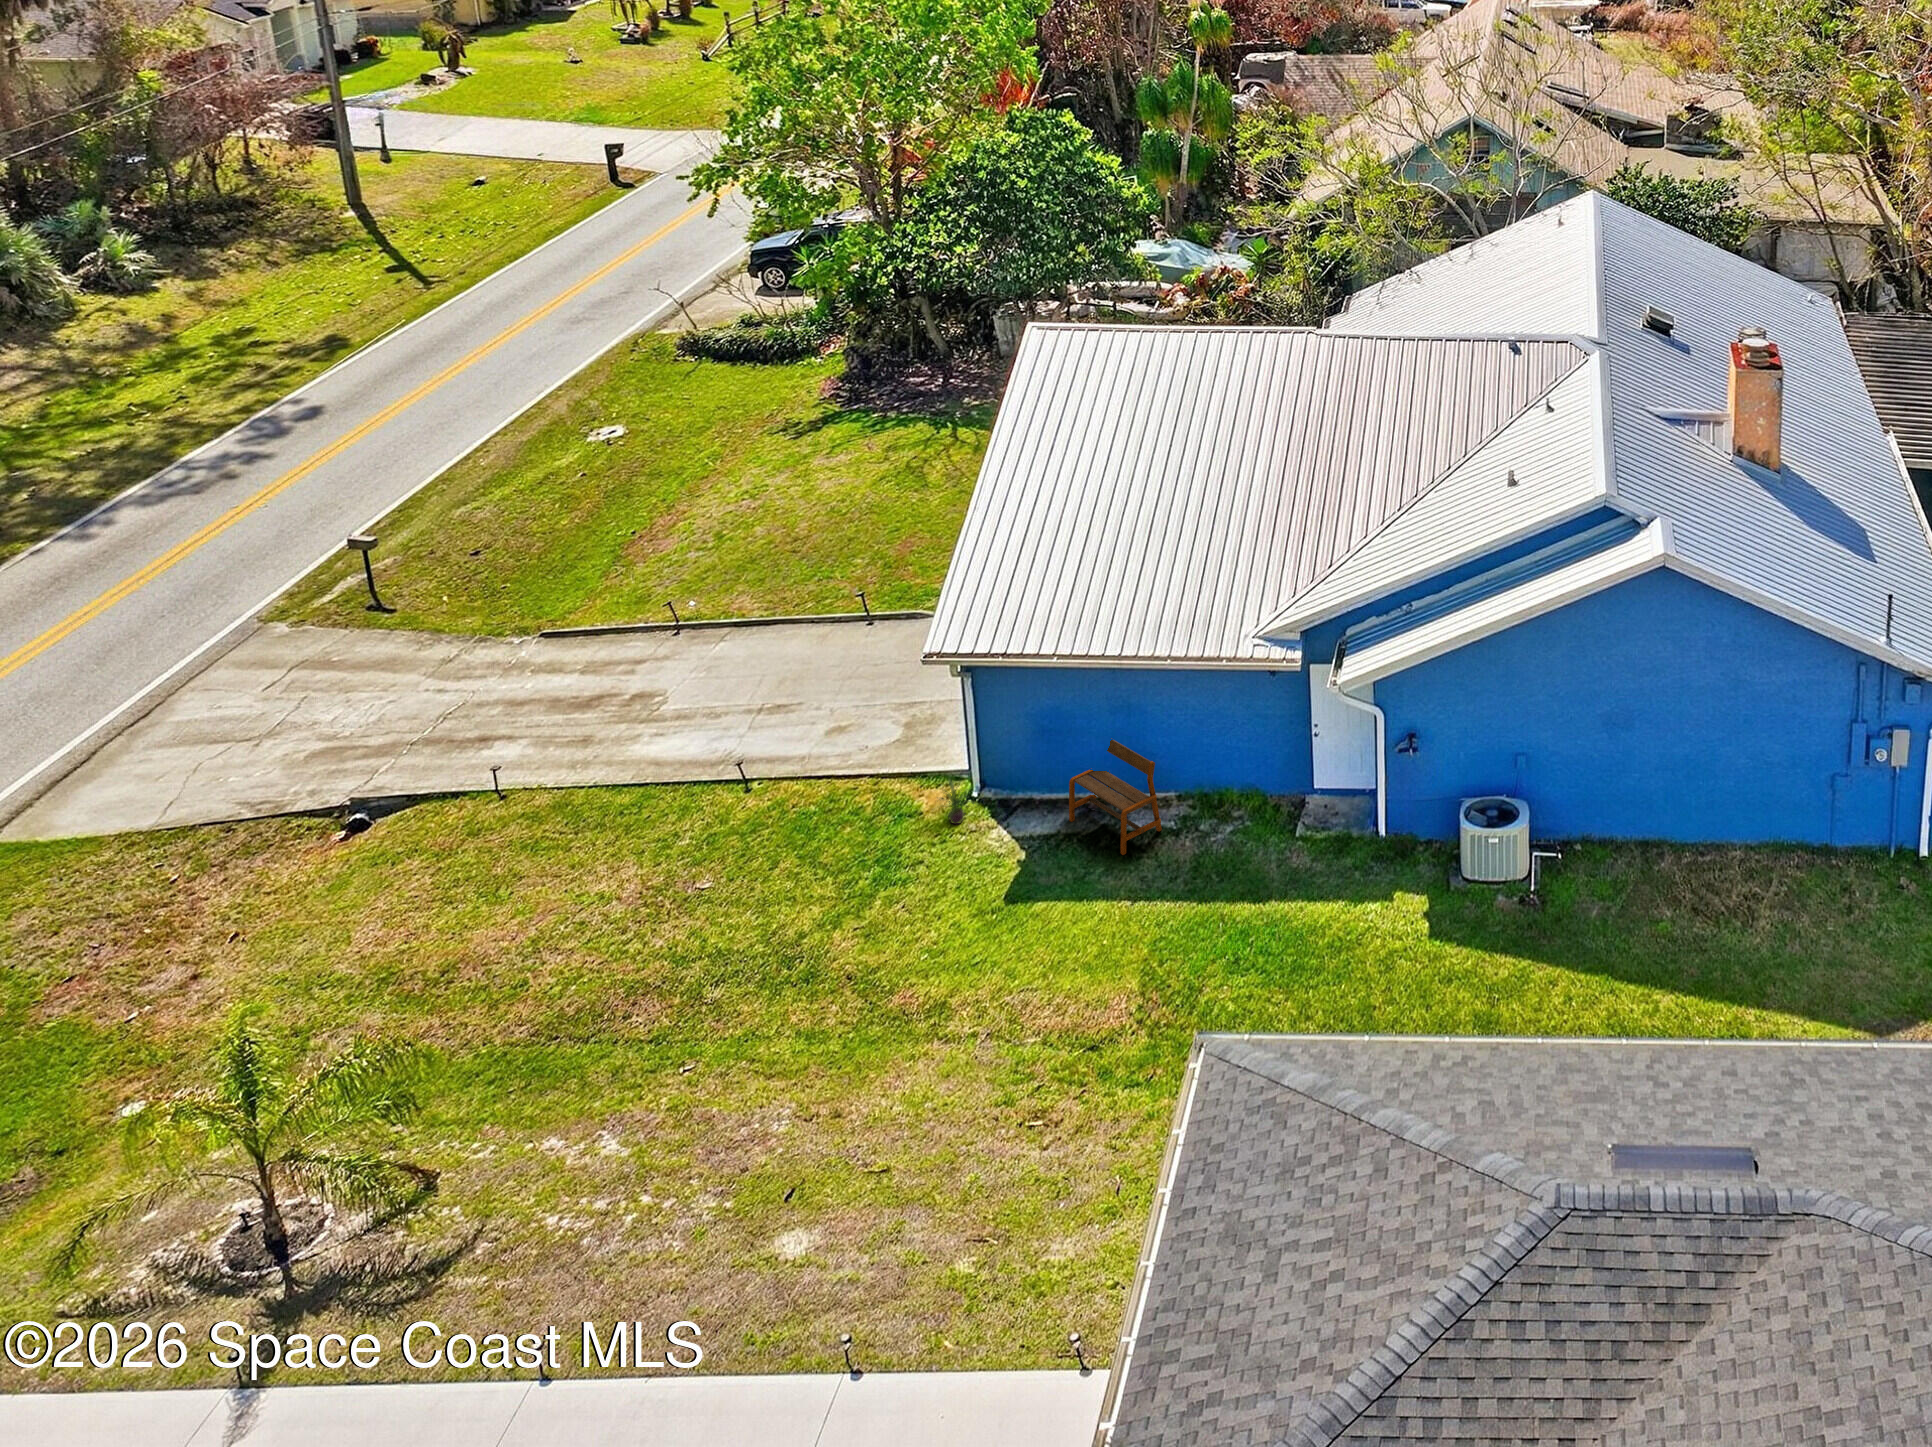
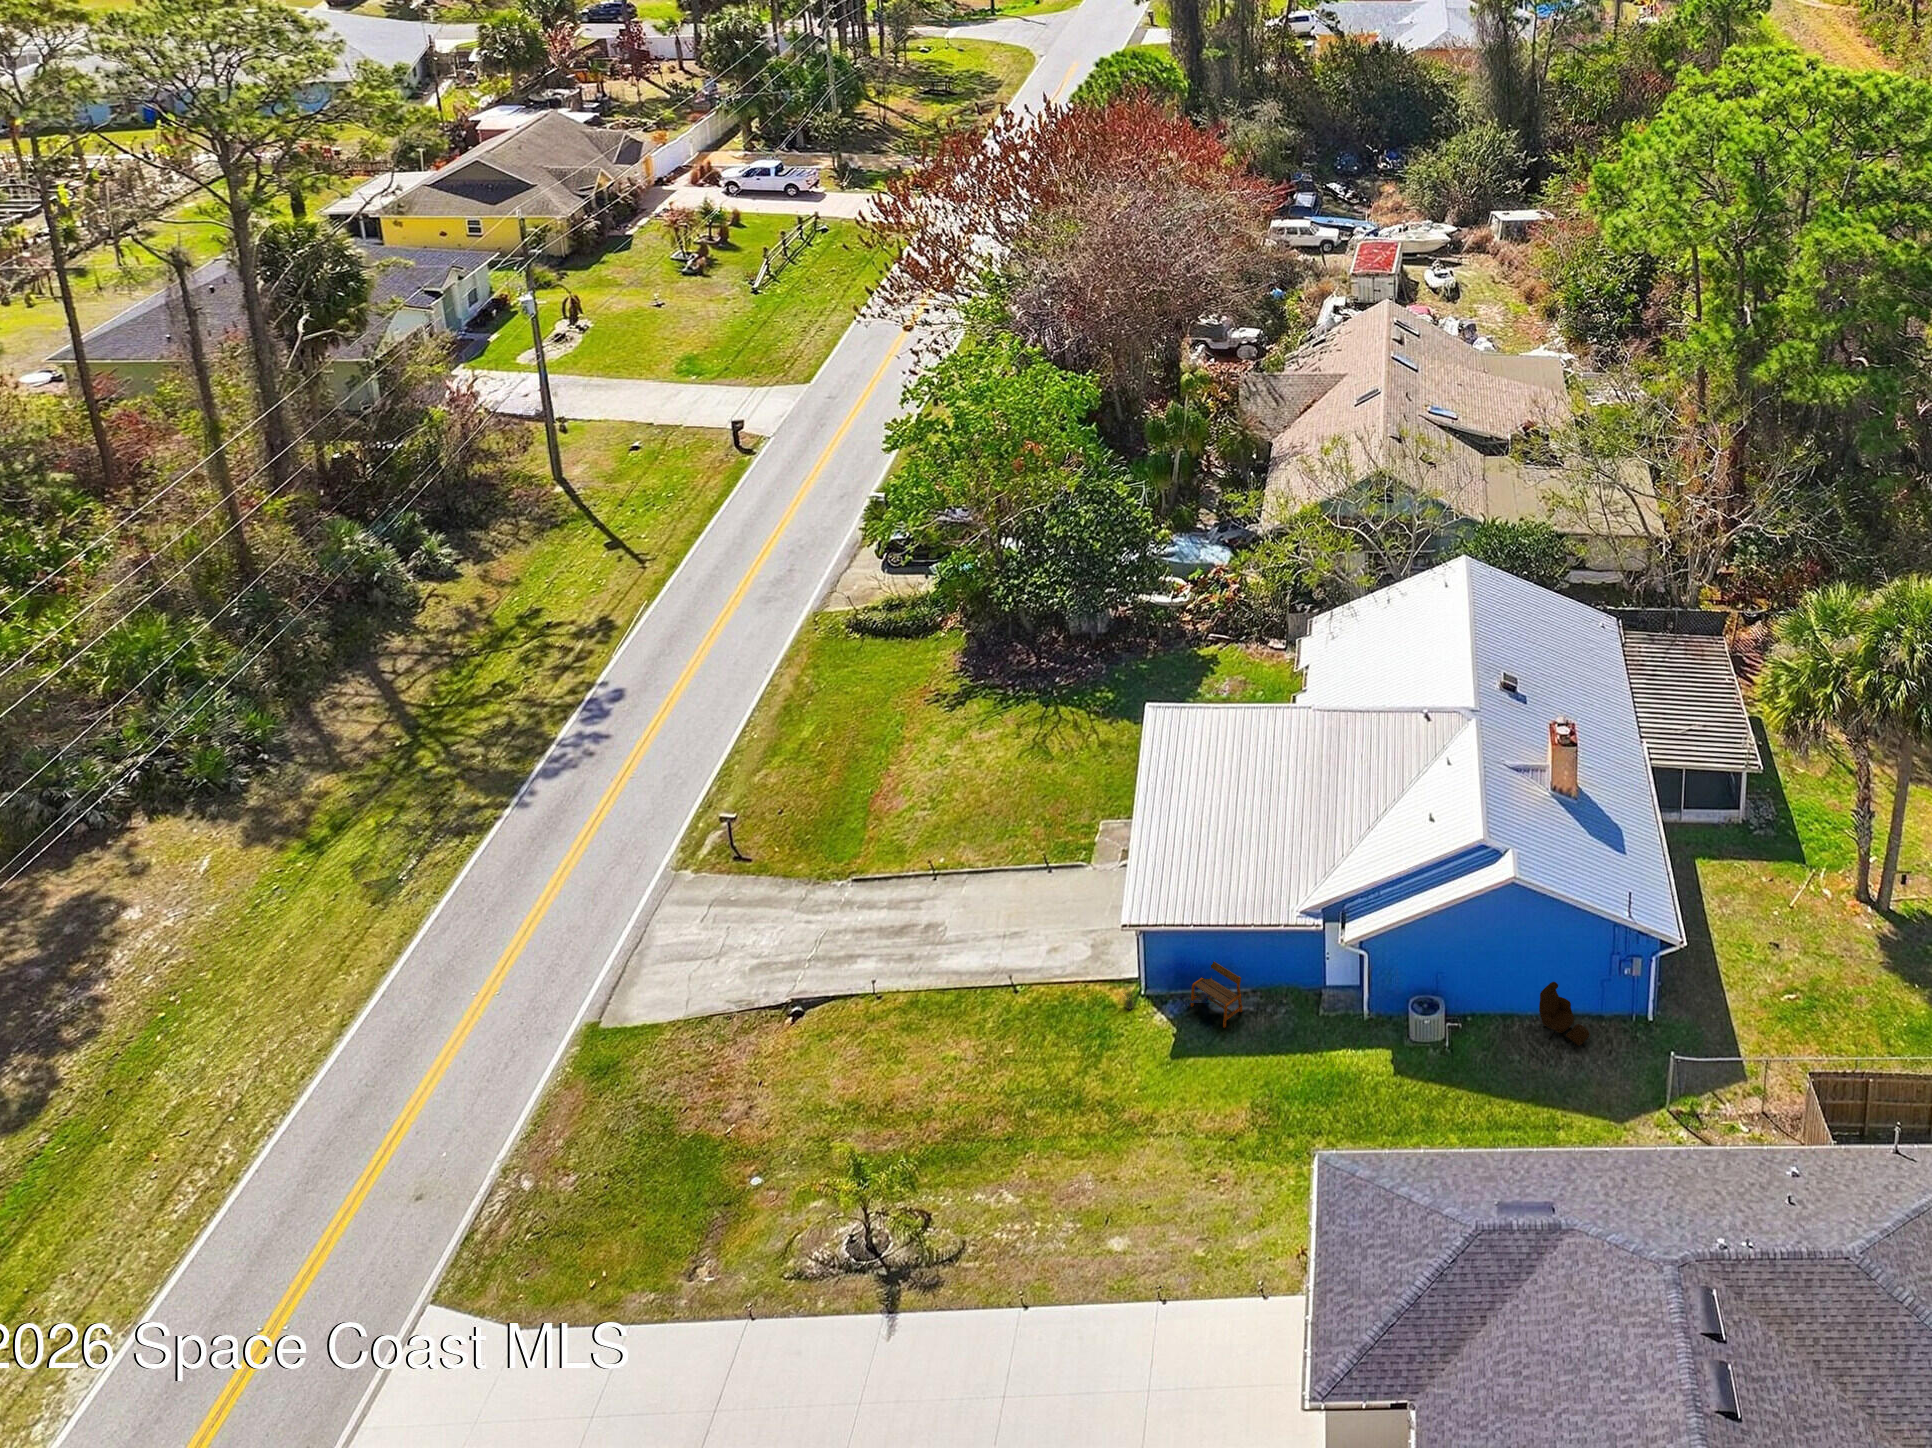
lounge chair: none [1713,778,1810,901] -> present [1539,982,1589,1049]

